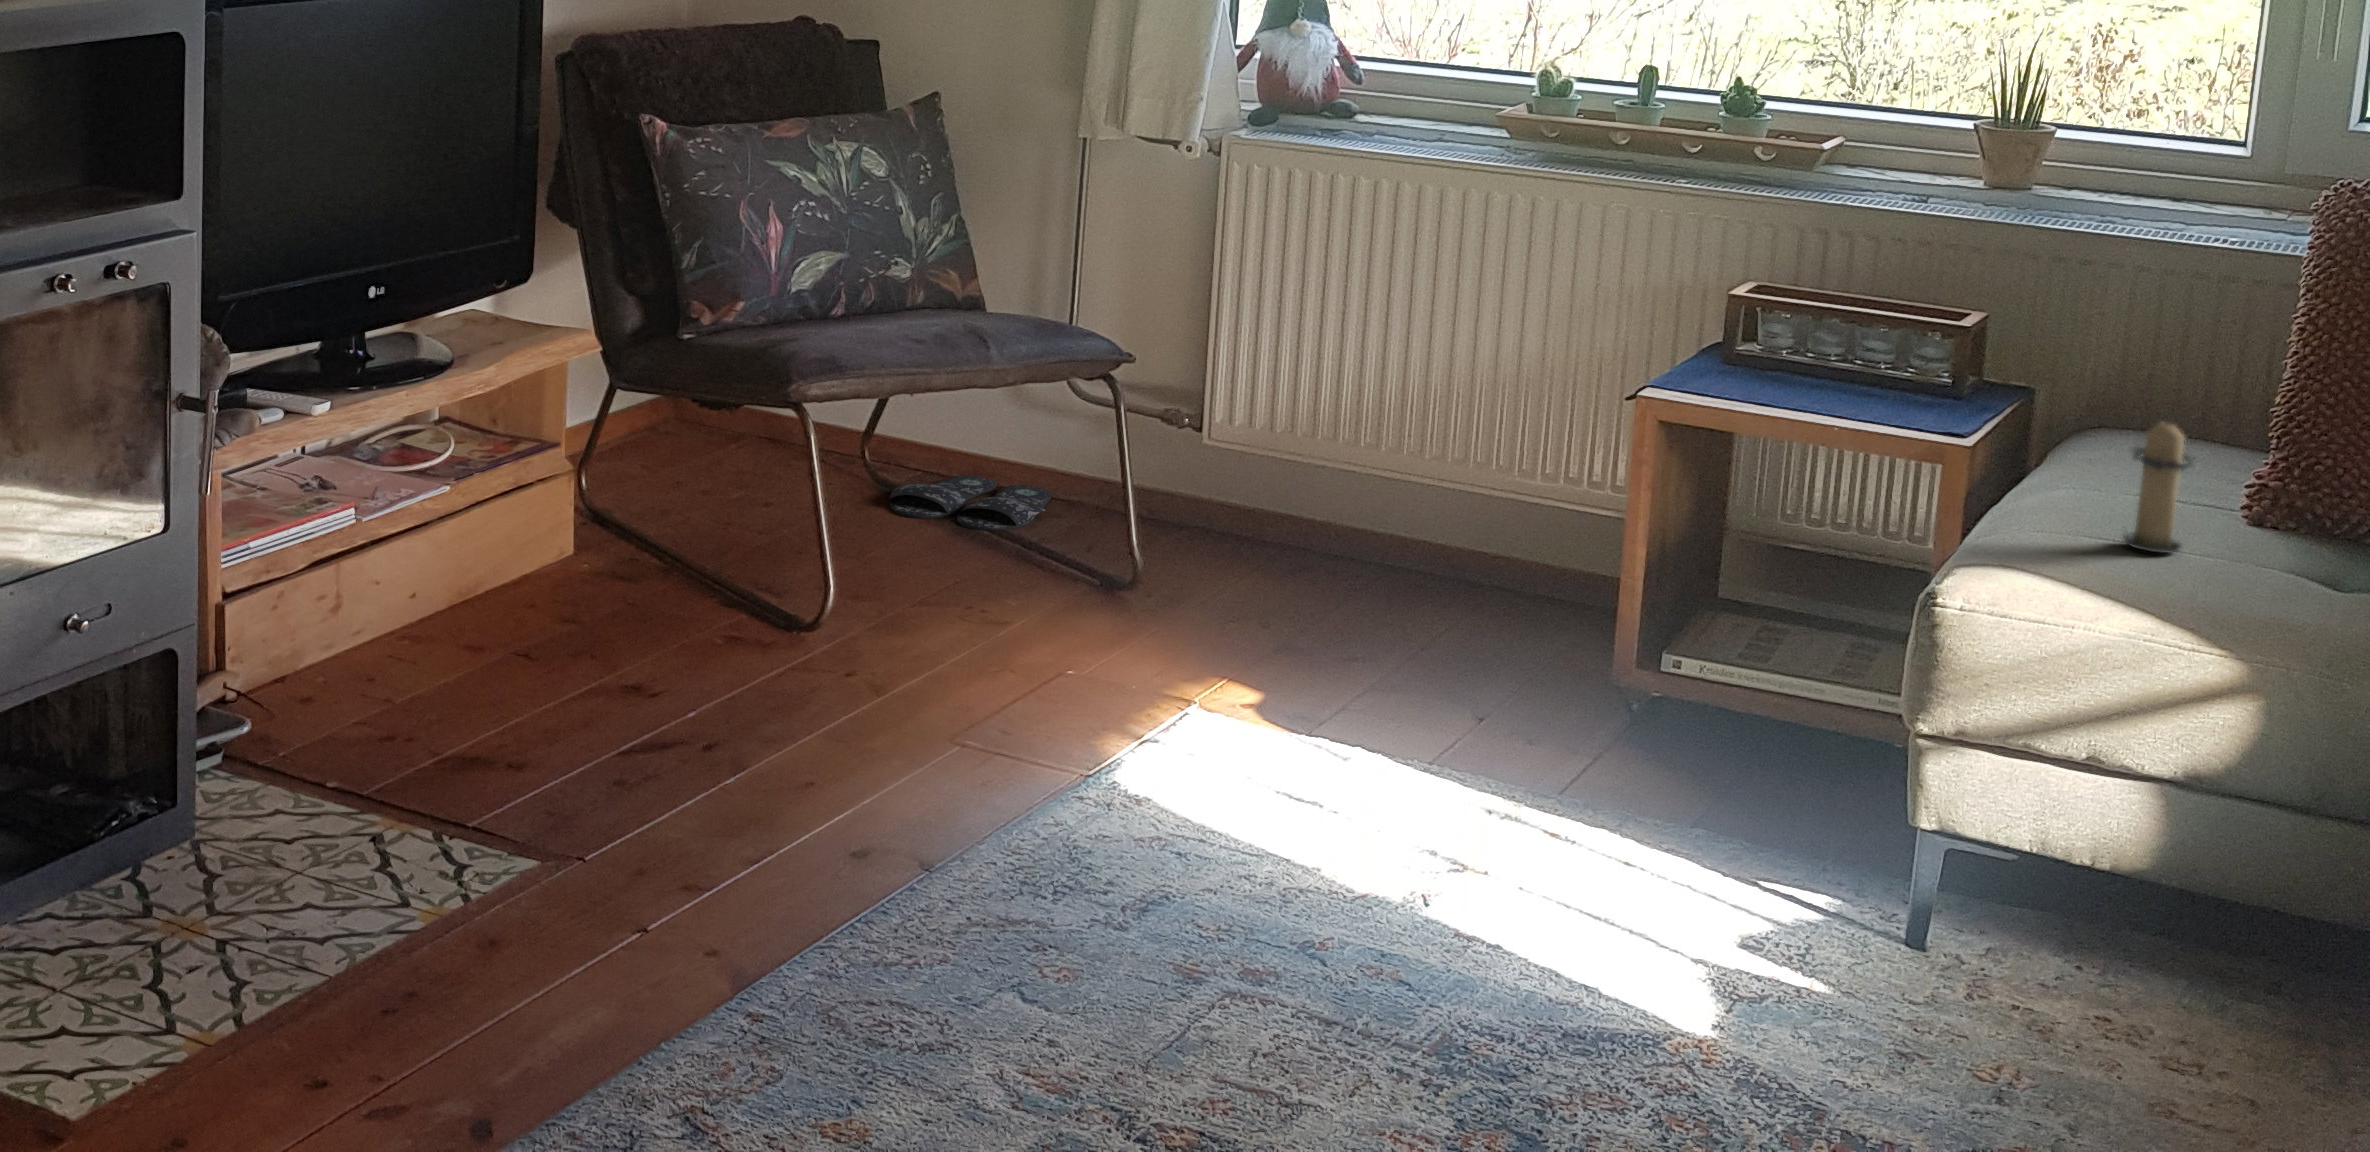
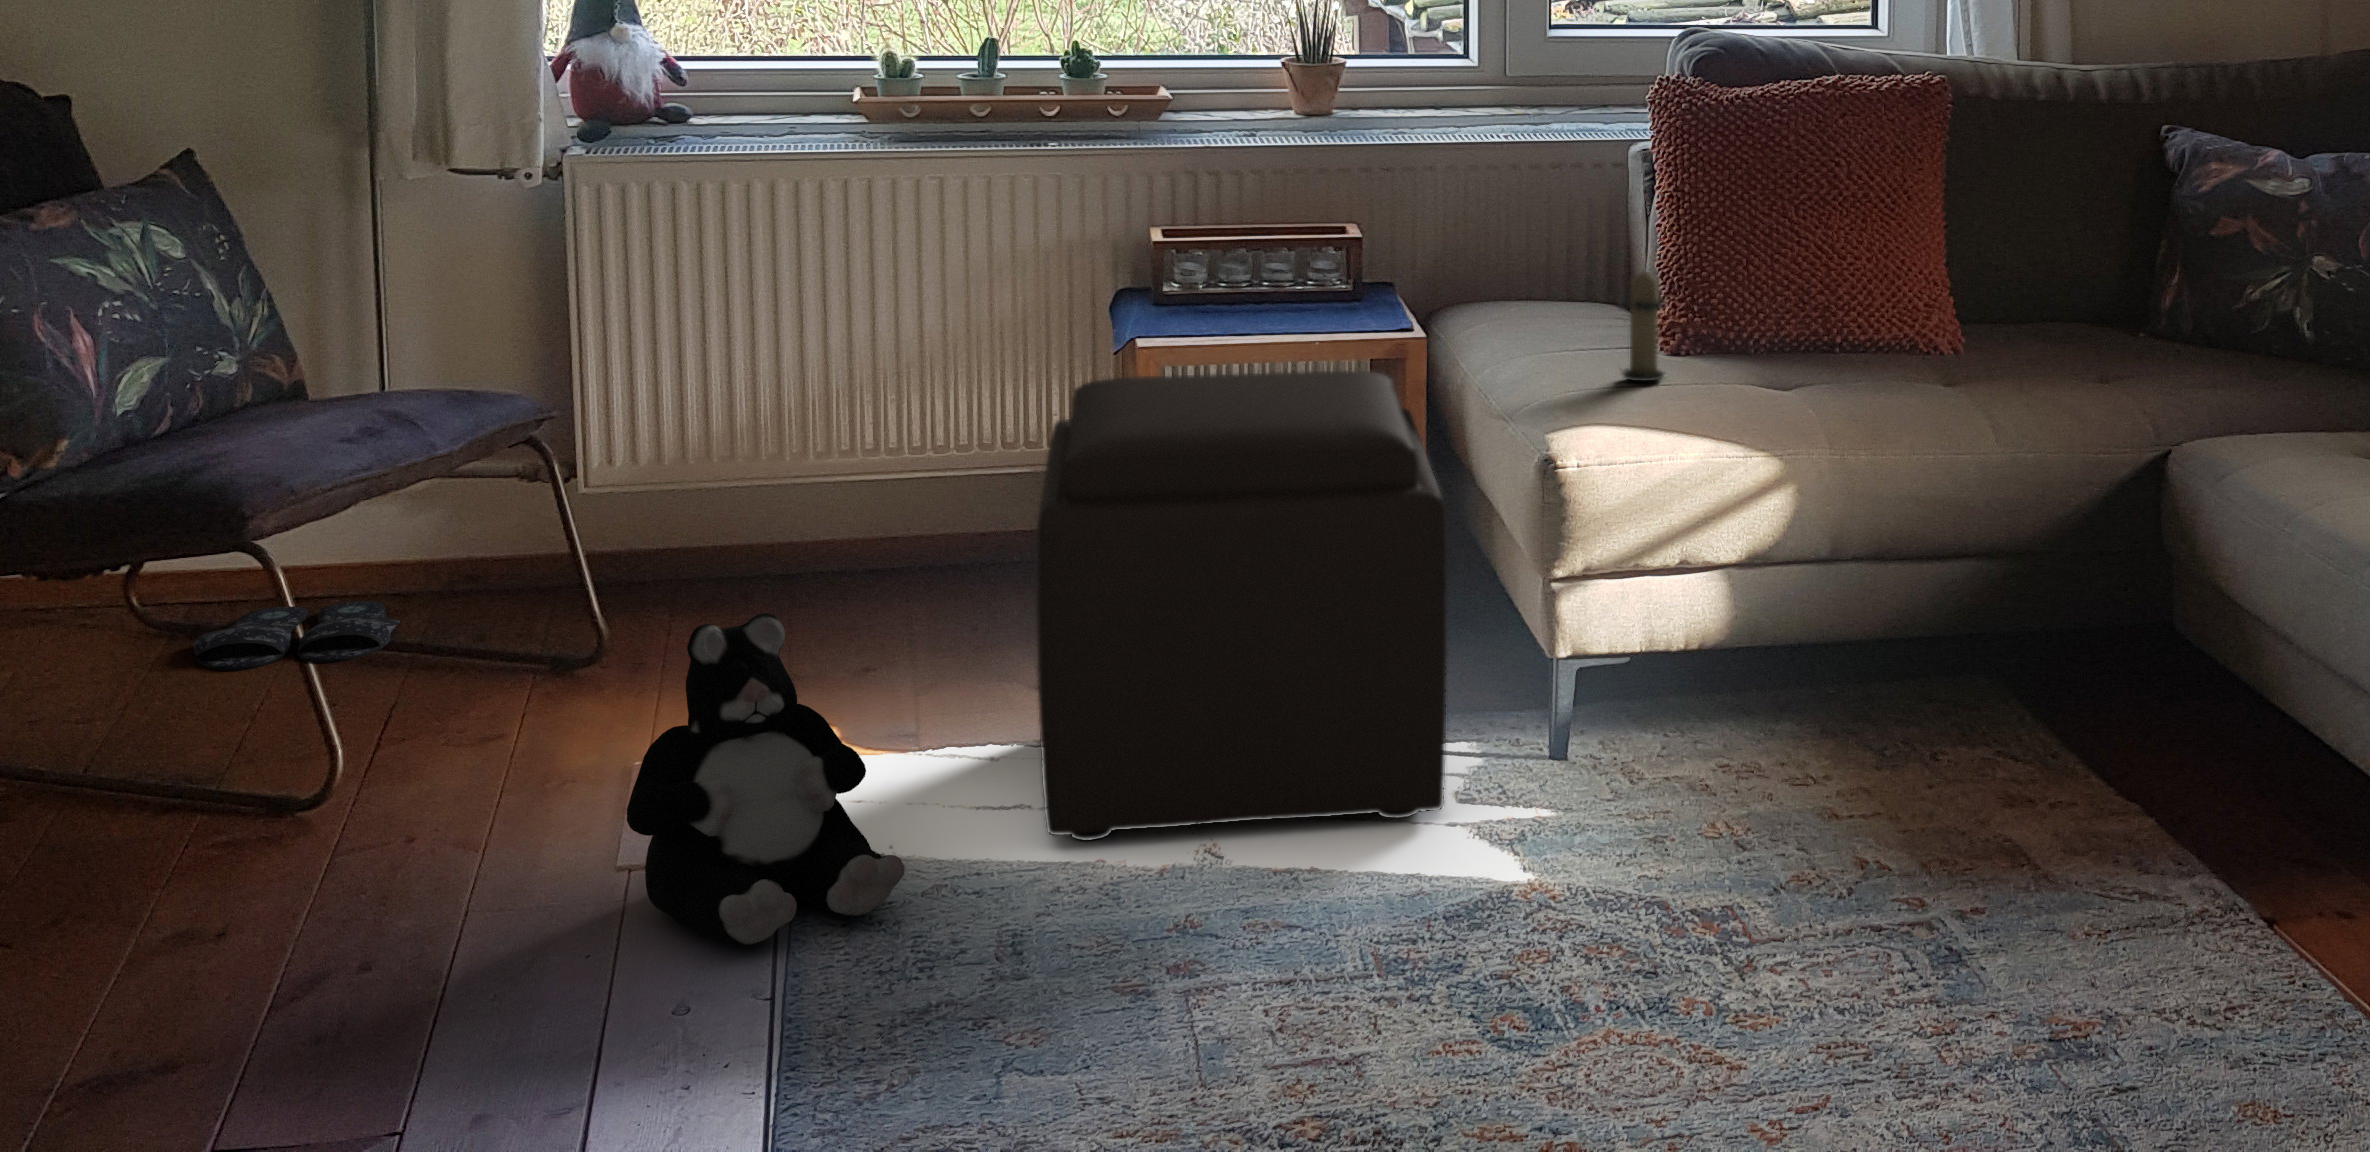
ottoman: none [1322,418,1857,936] -> present [1036,371,1447,841]
plush toy: none [955,551,1164,838] -> present [627,613,905,945]

